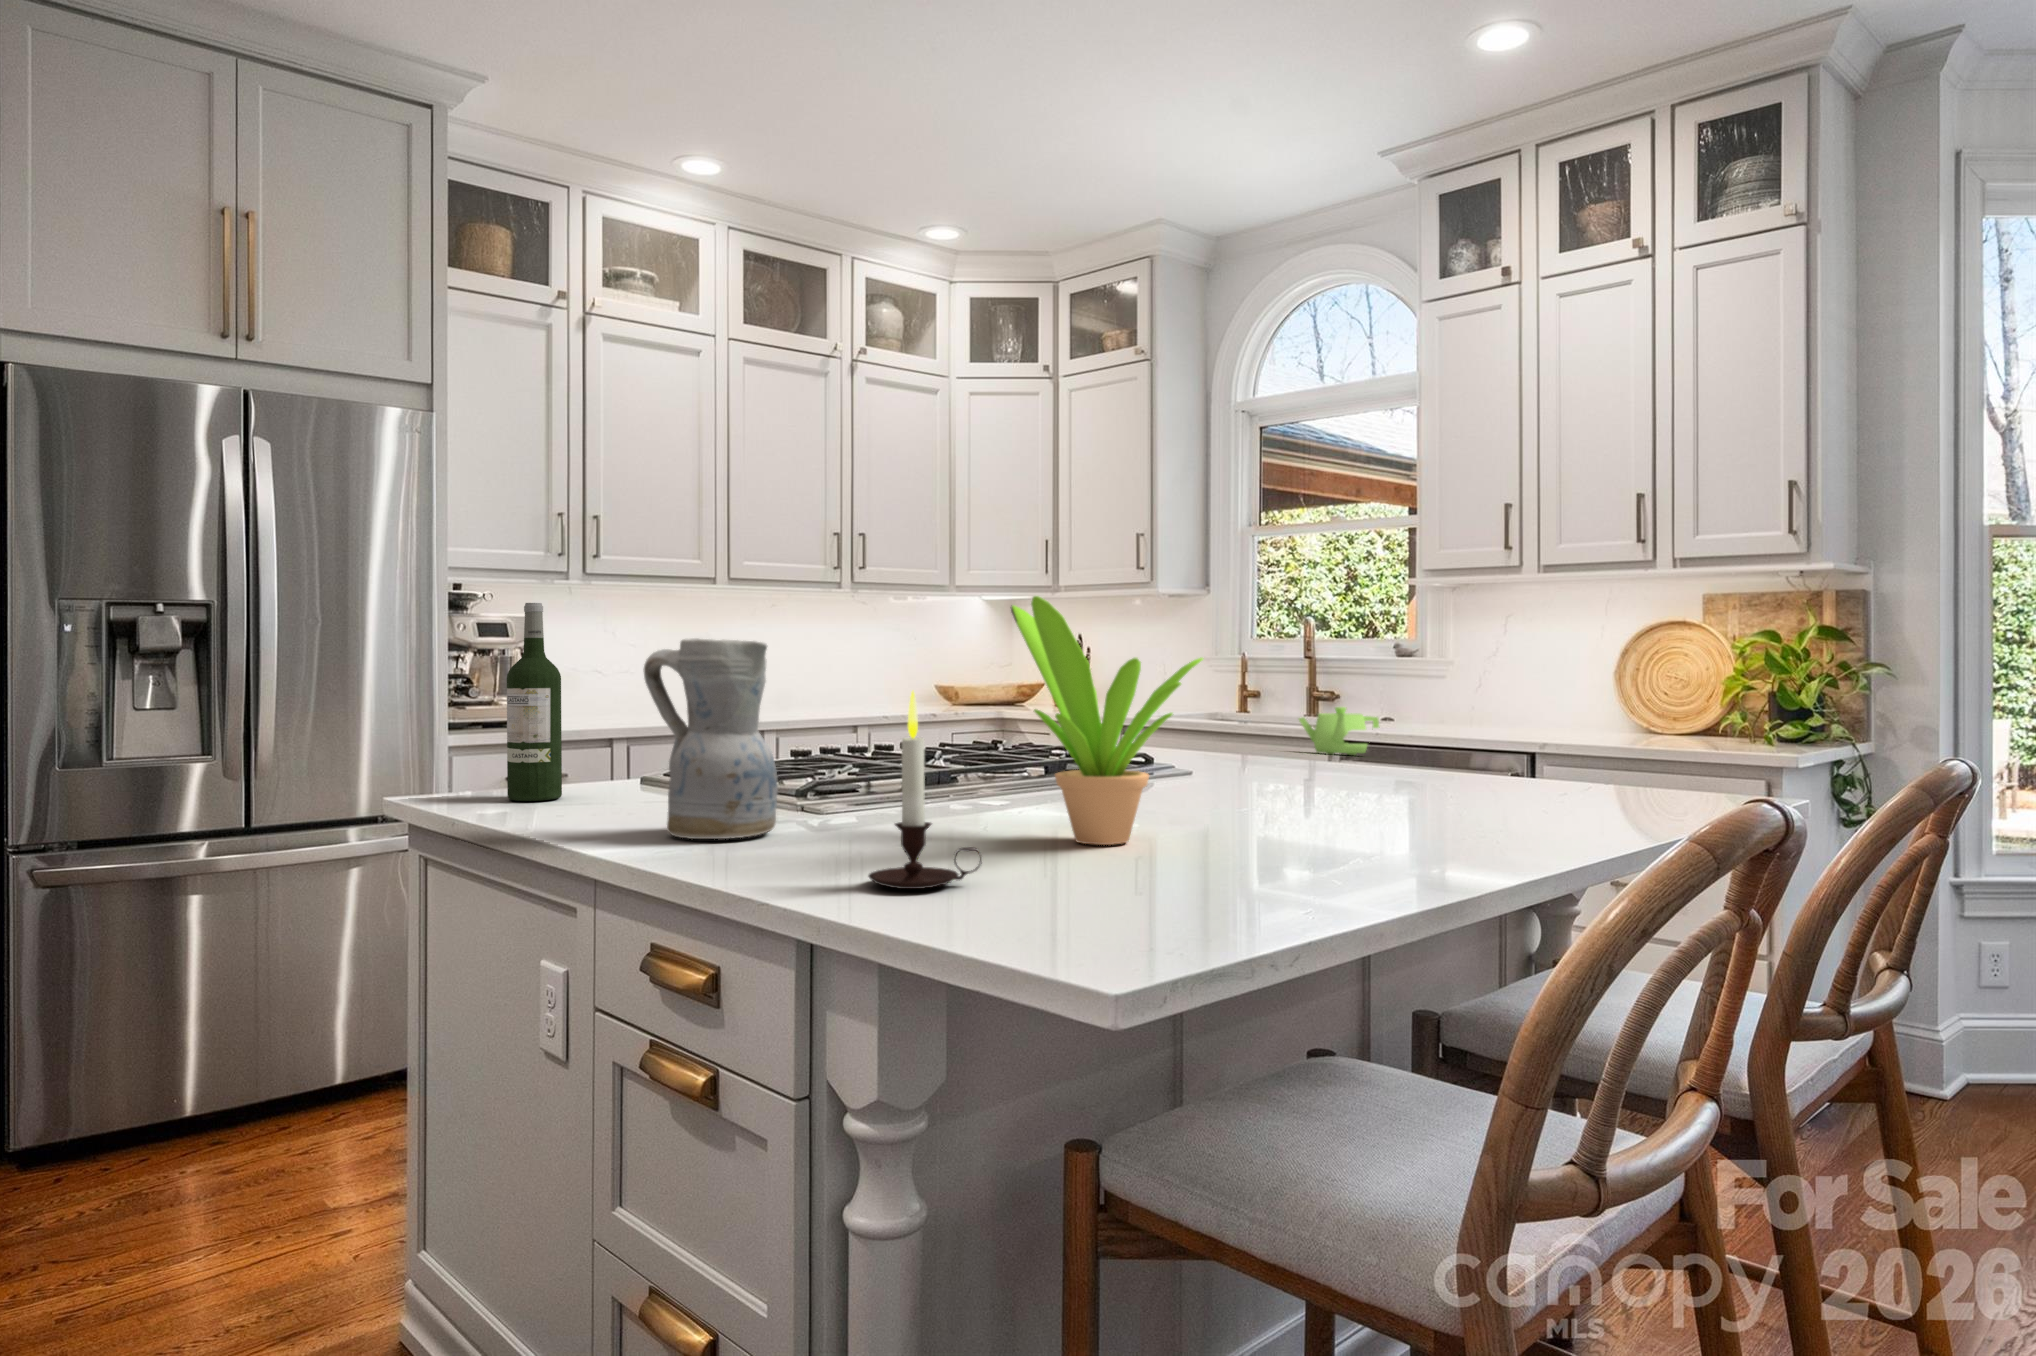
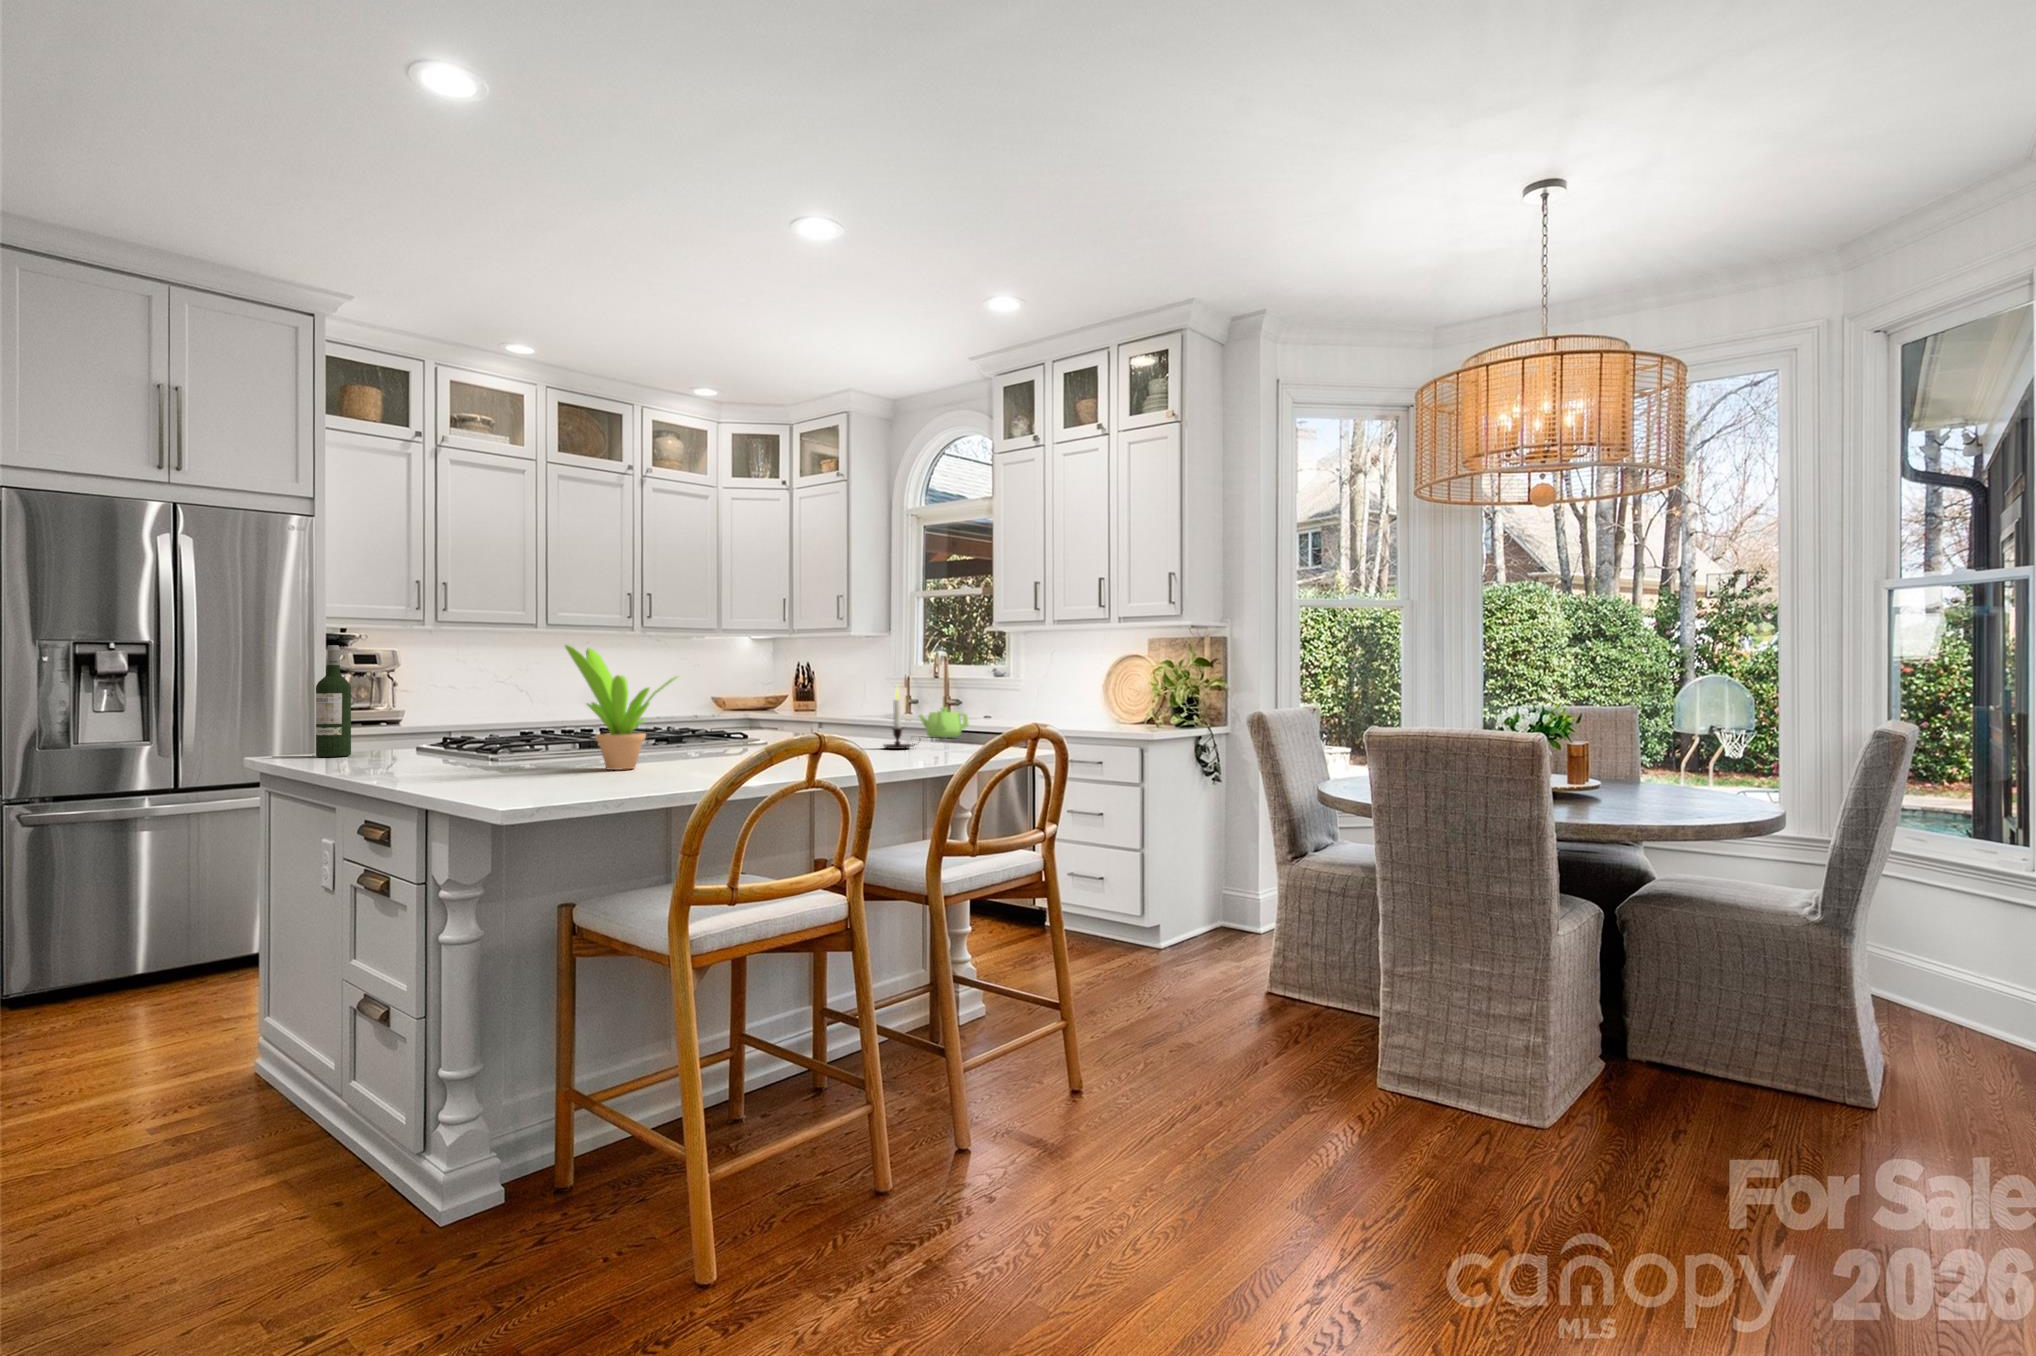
ceramic pitcher: present [644,638,778,839] -> none [374,665,451,770]
candle: present [868,692,982,889] -> present [884,685,913,749]

